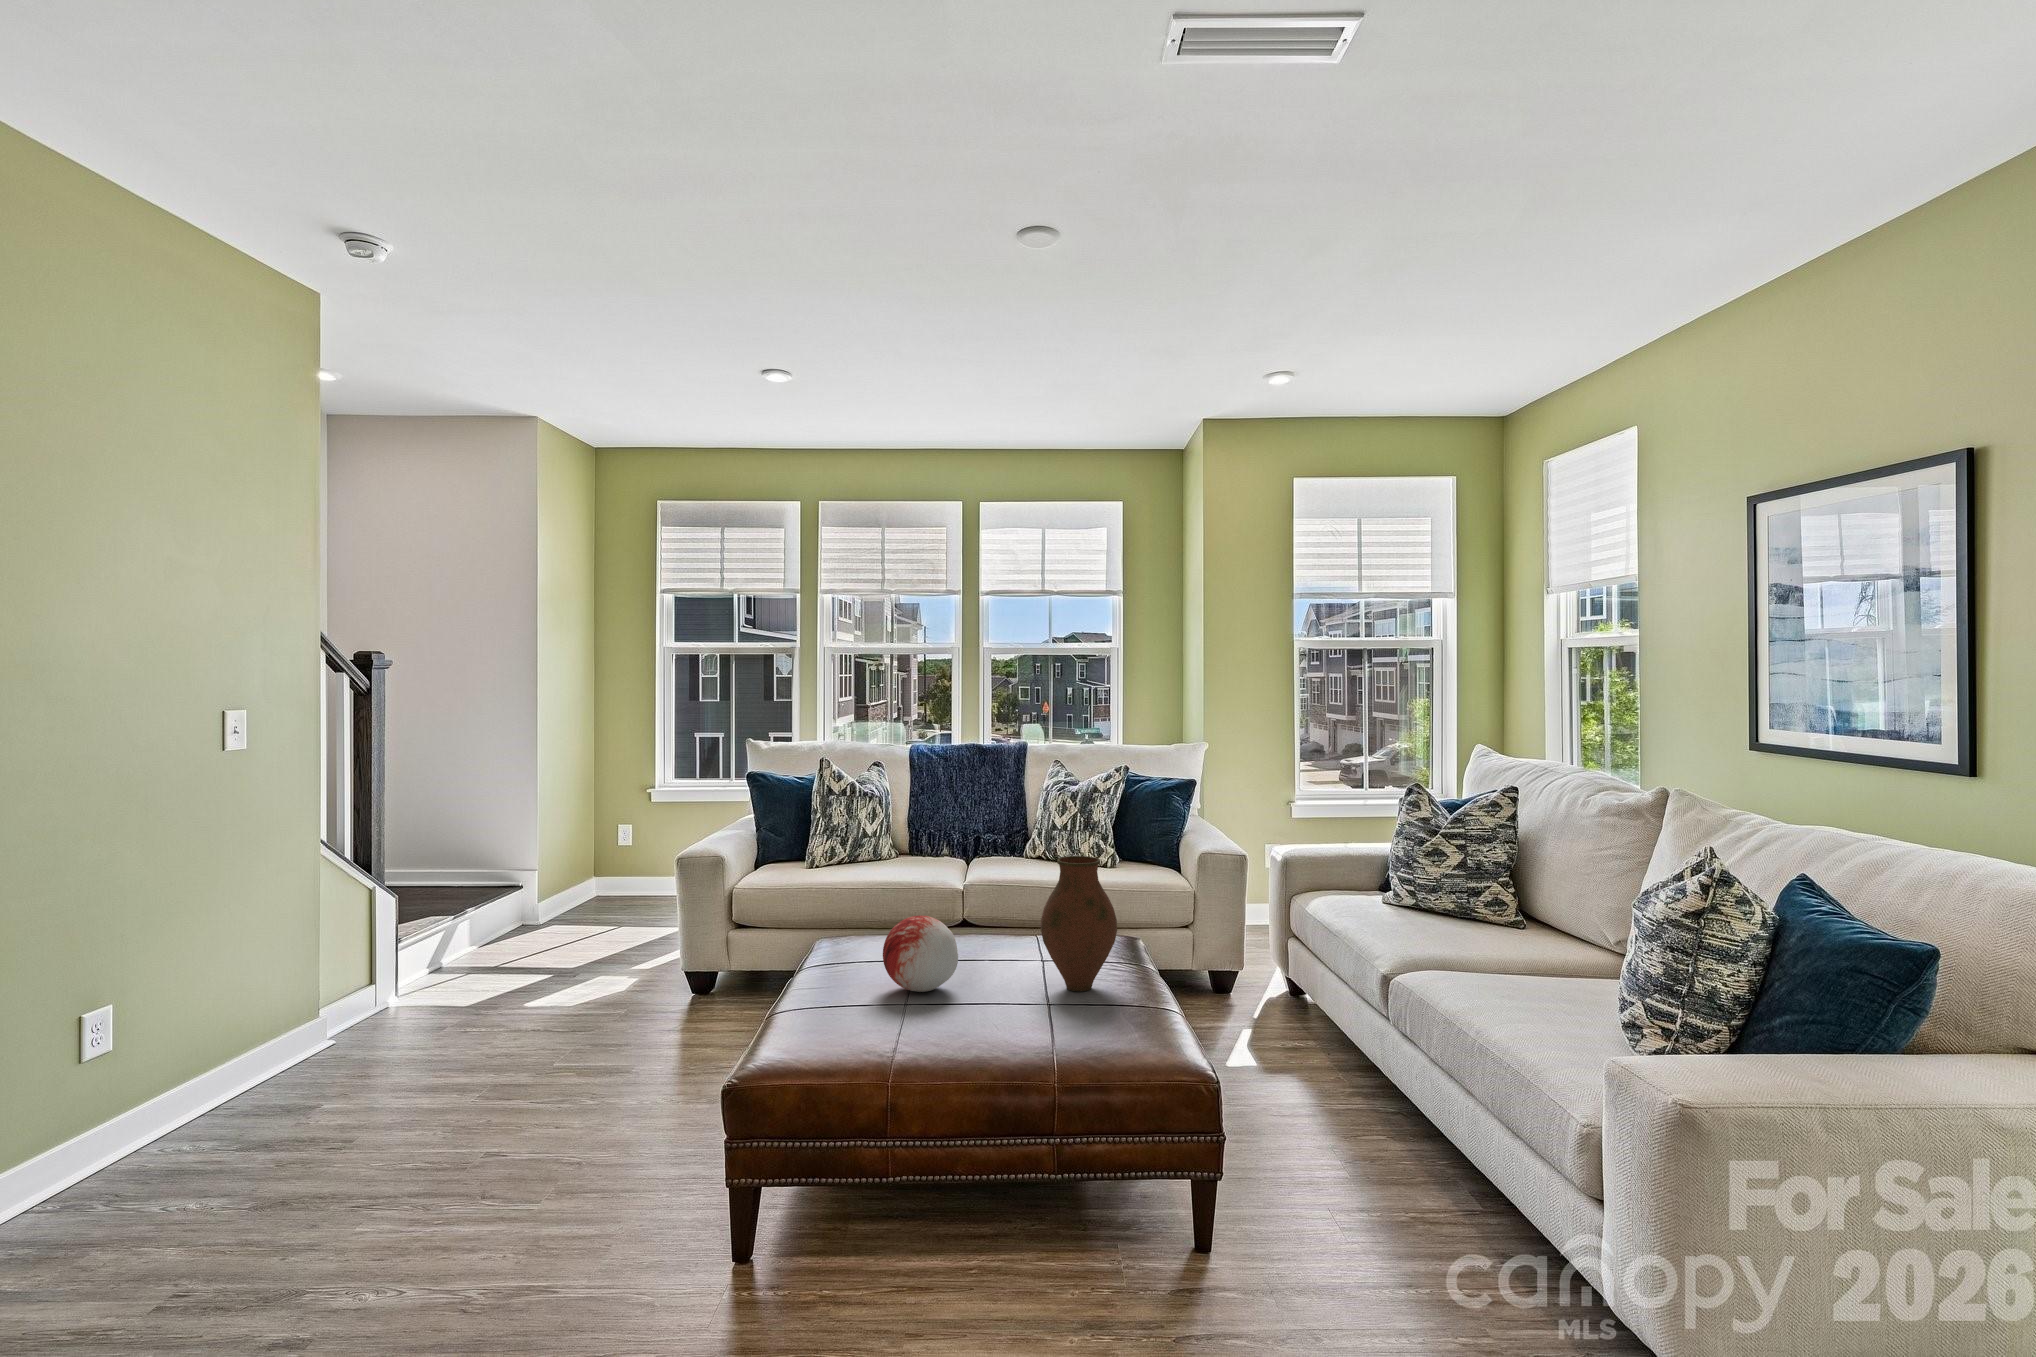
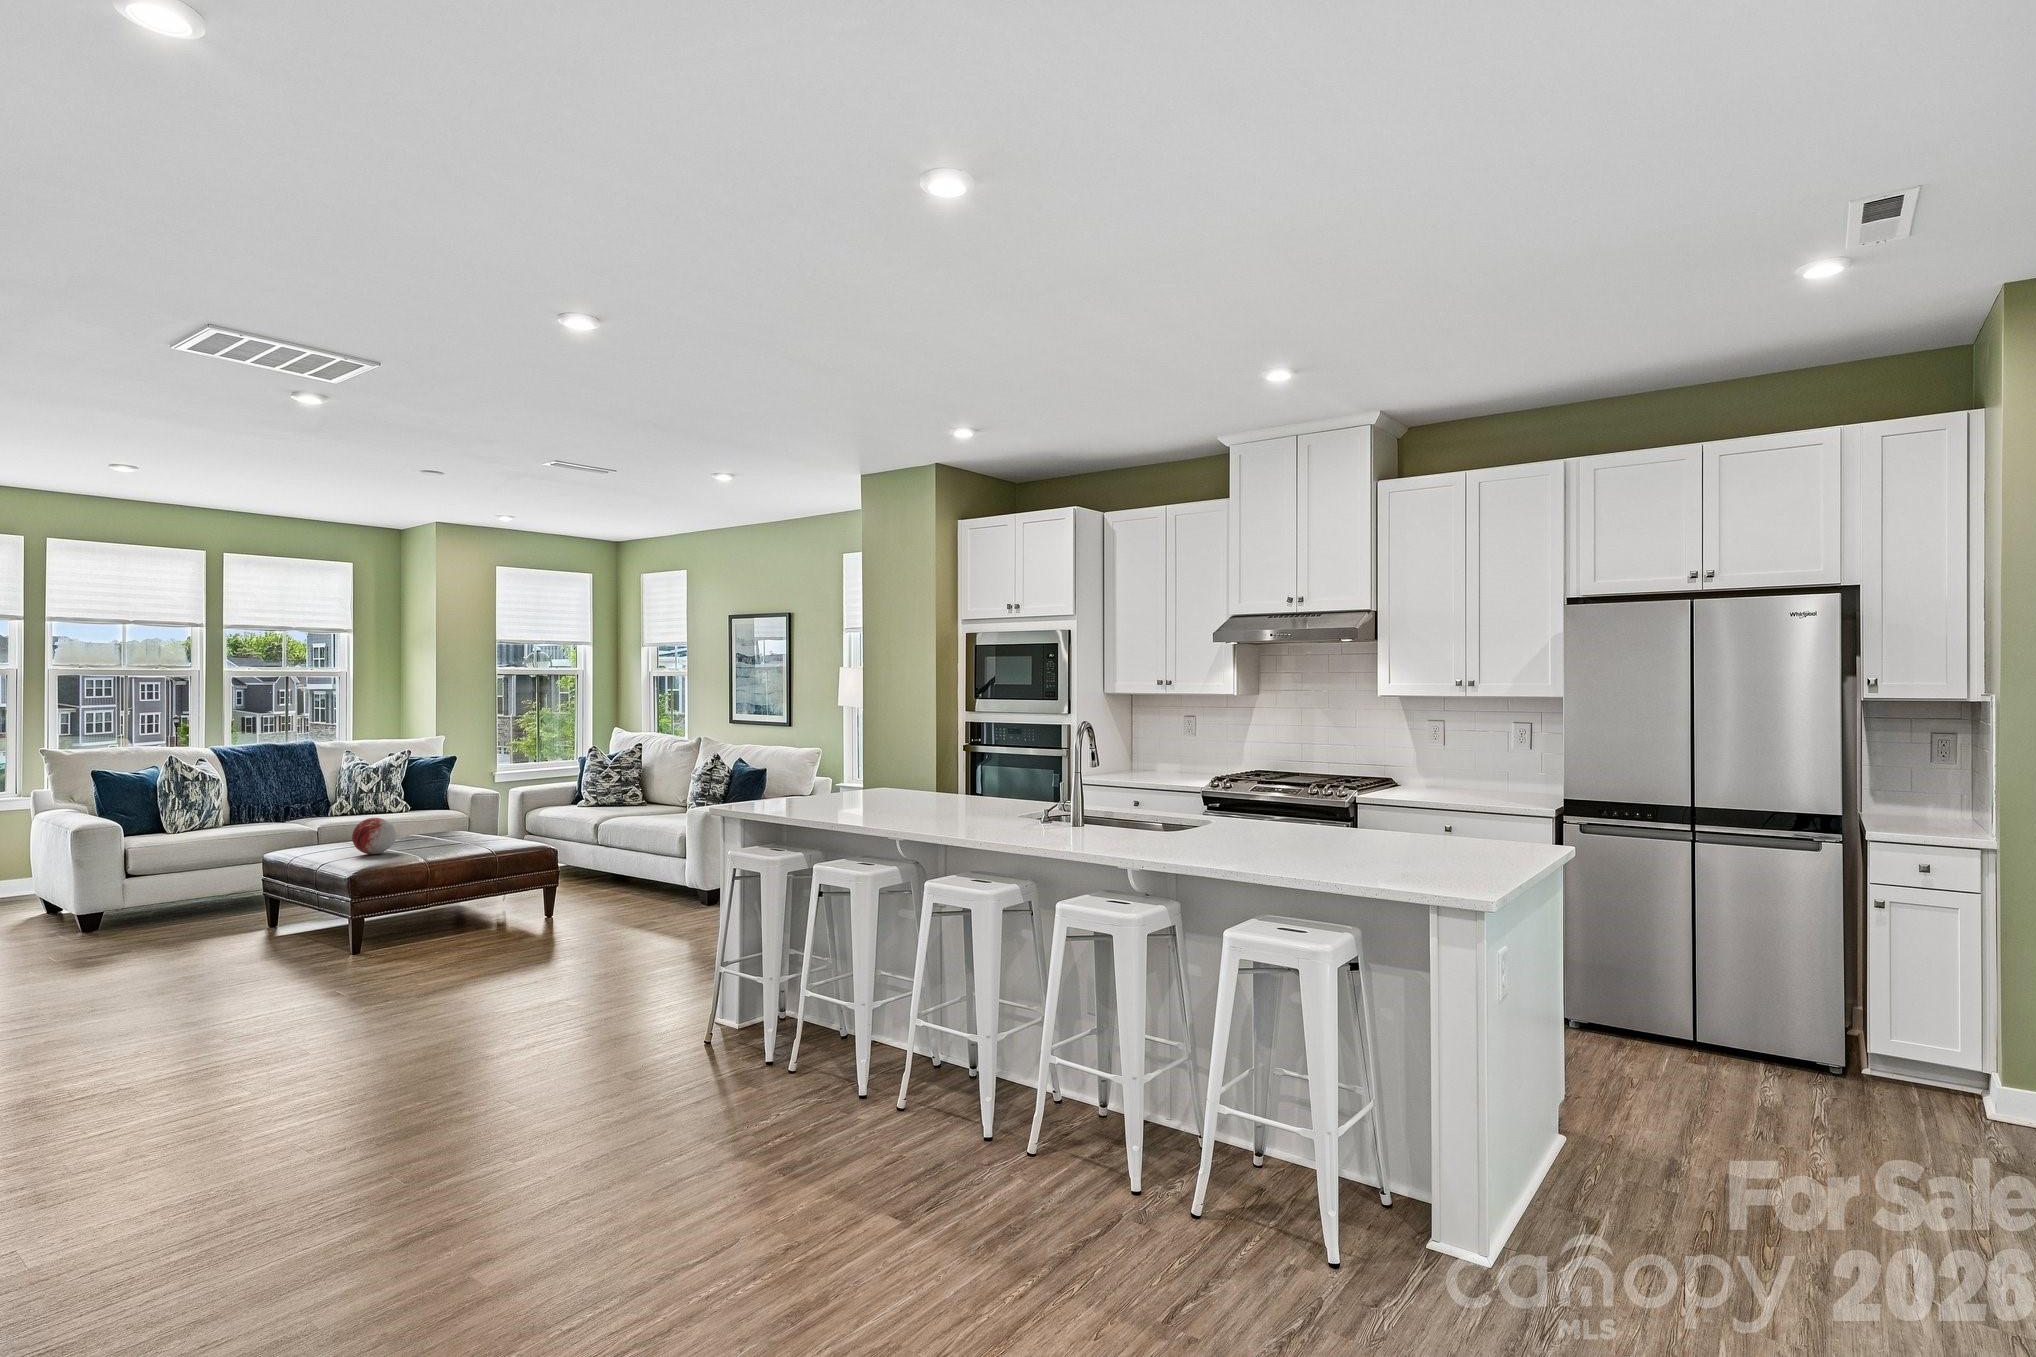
vase: present [1041,856,1117,992] -> none [436,782,477,844]

